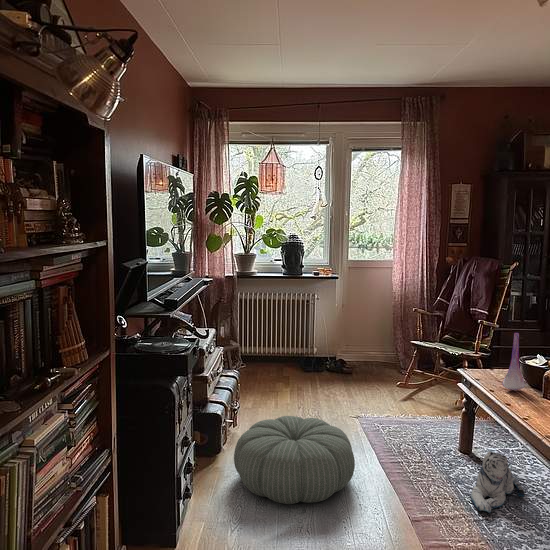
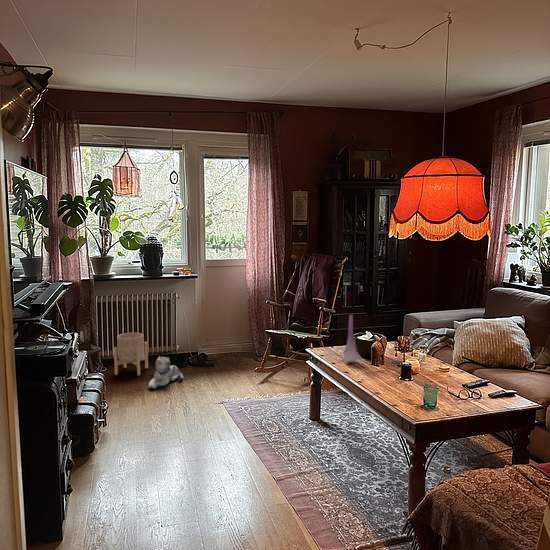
planter: none [252,333,286,377] -> present [114,333,148,375]
pouf: present [234,416,355,504] -> none [110,406,225,485]
plush toy: present [471,451,524,513] -> present [149,356,184,389]

